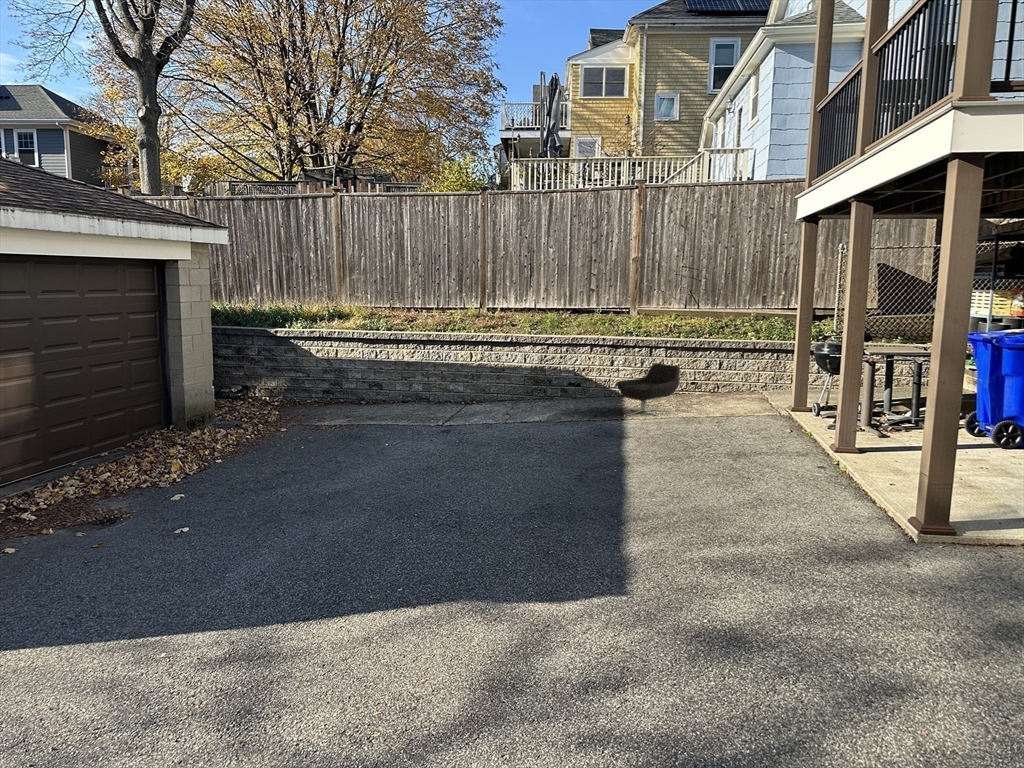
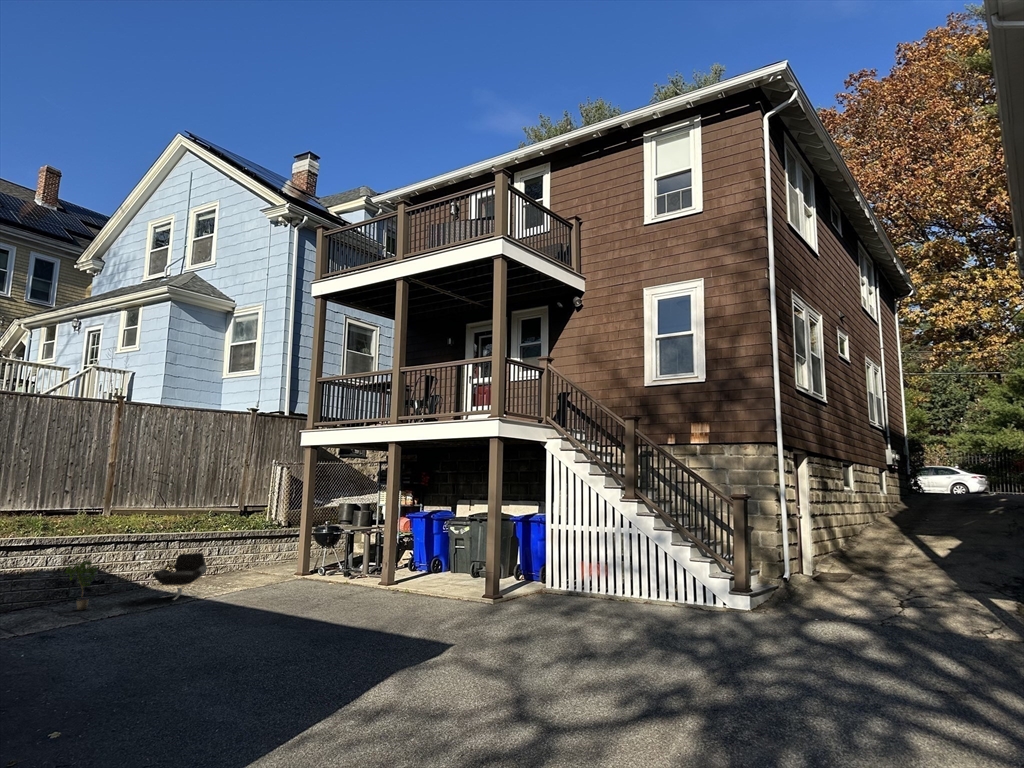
potted plant: none [522,359,563,410] -> present [65,559,97,610]

